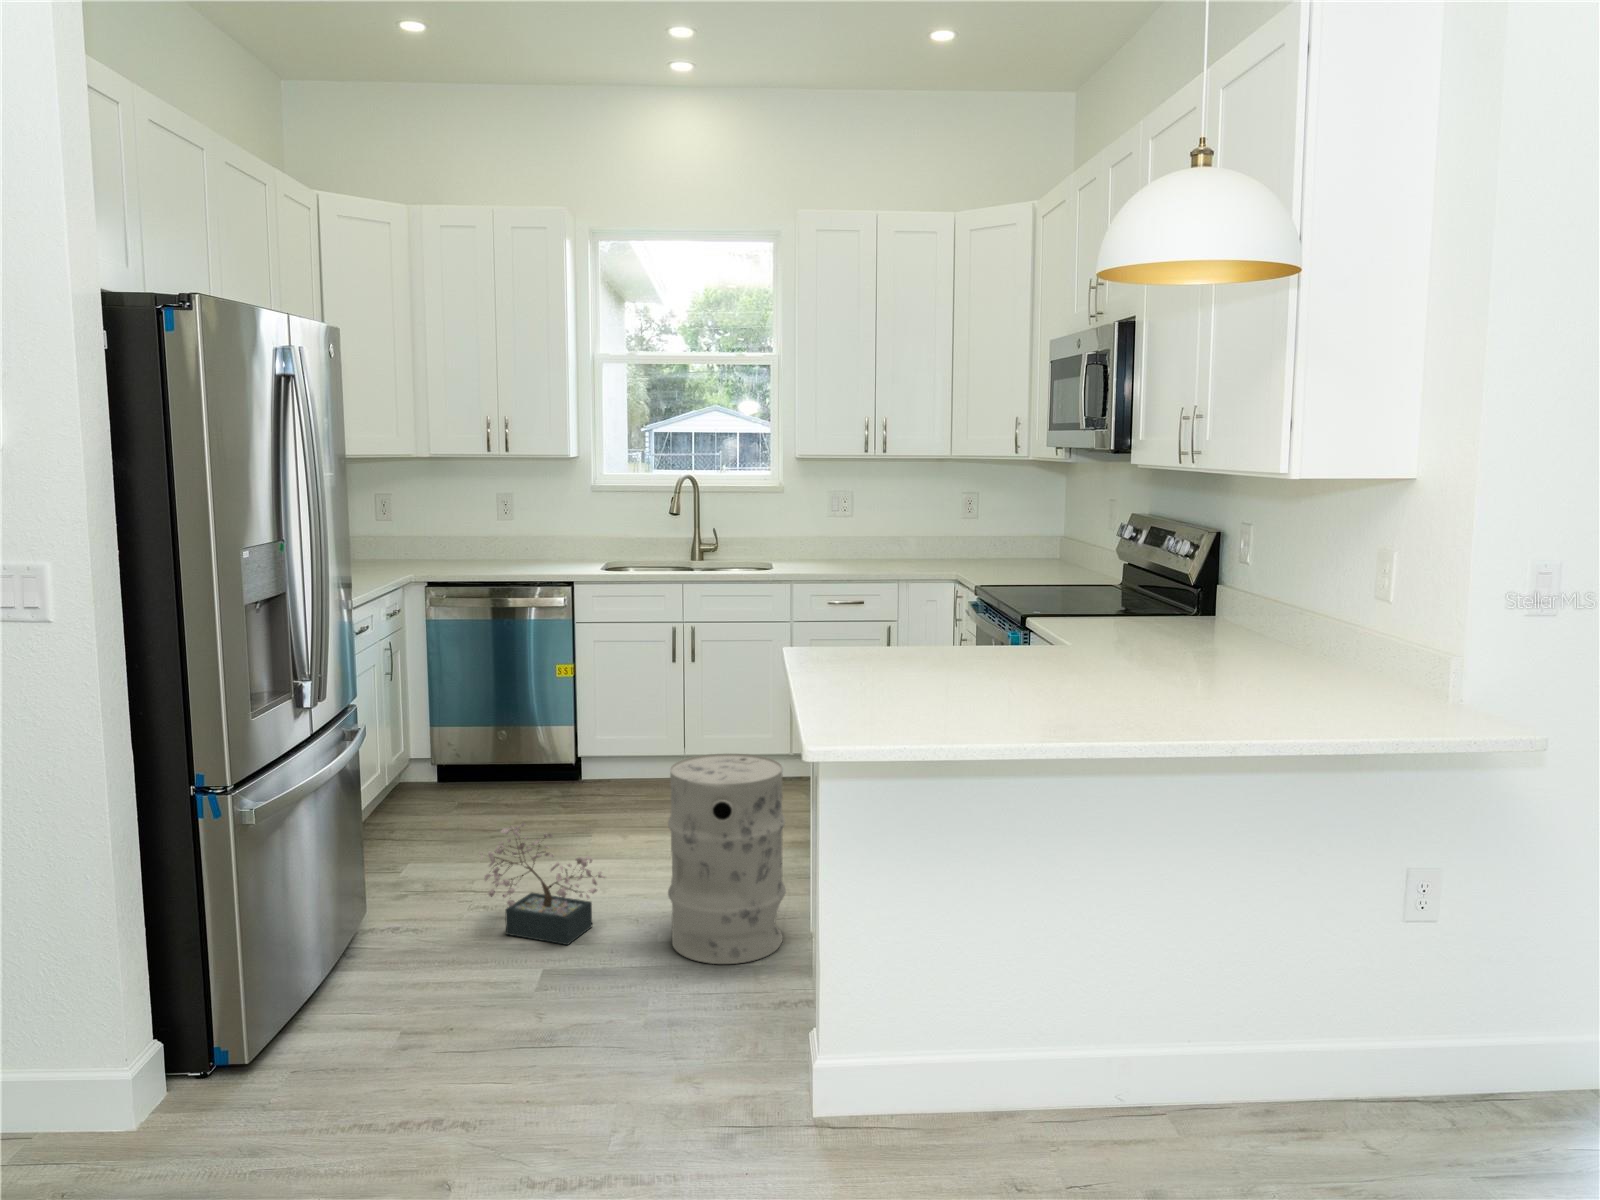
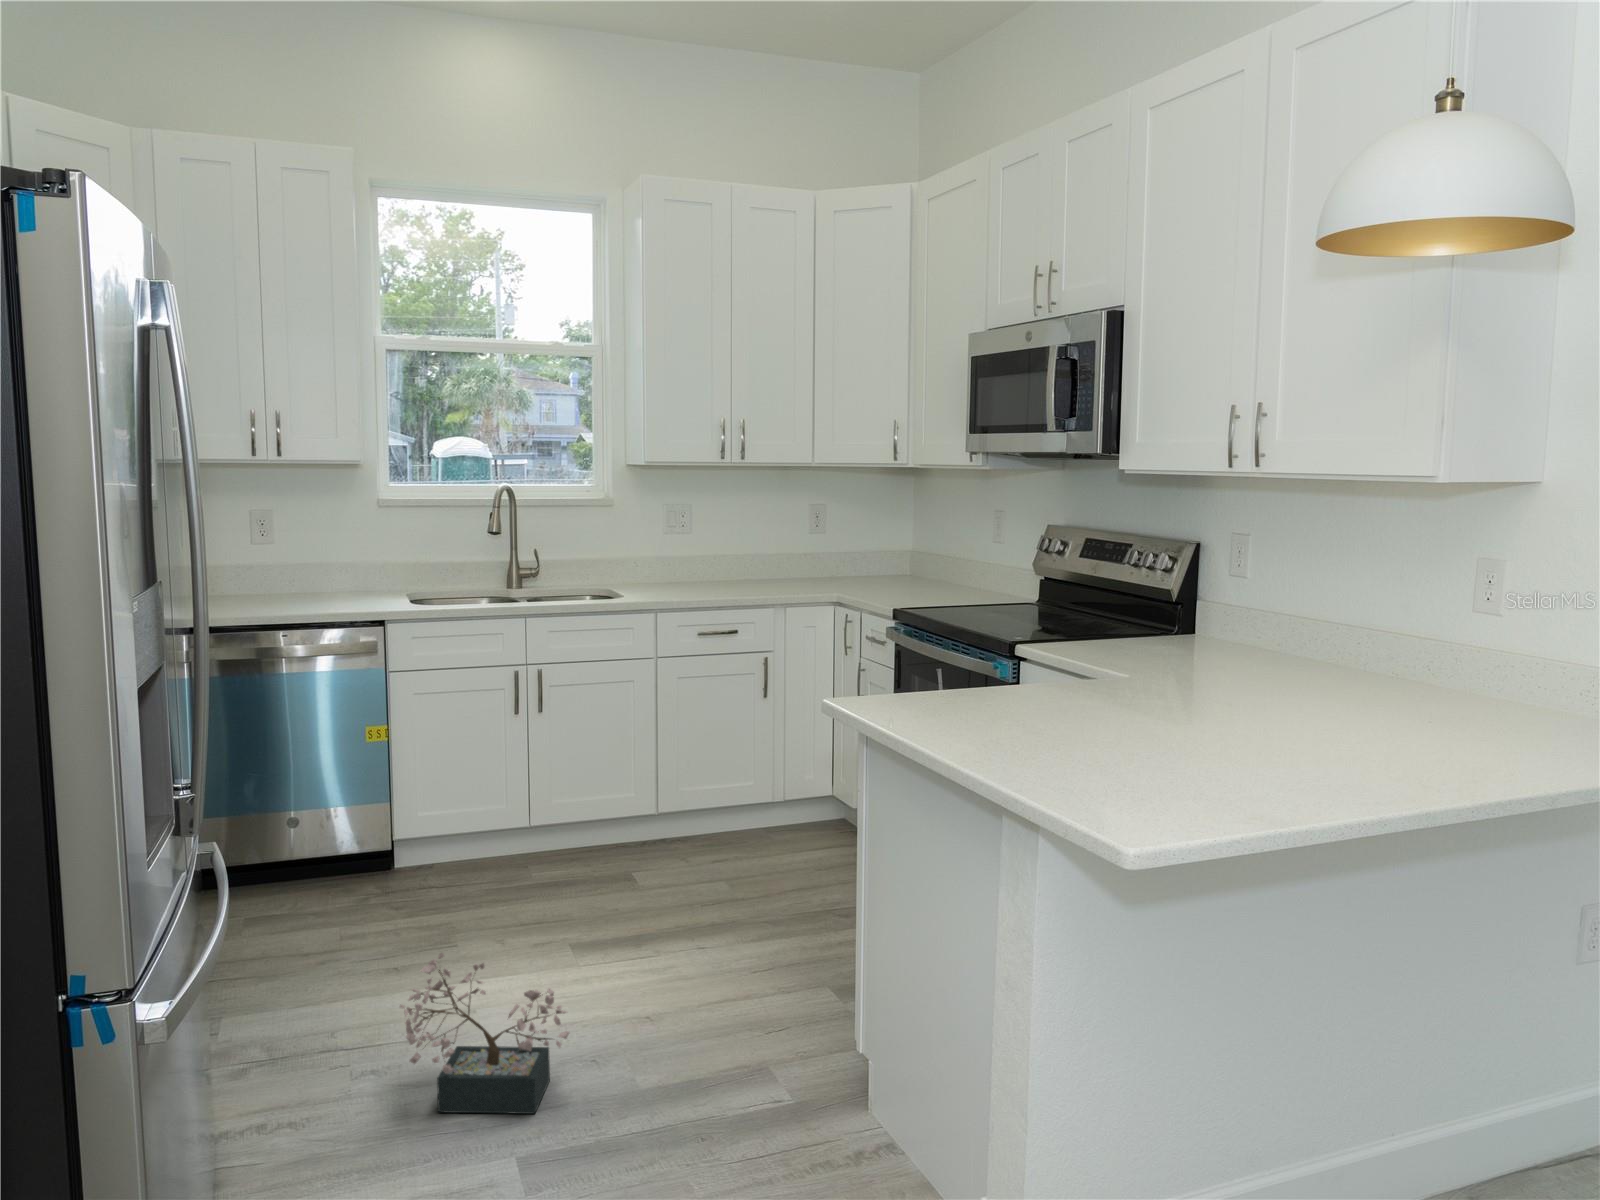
trash can: present [668,753,786,964] -> none [662,831,811,1108]

